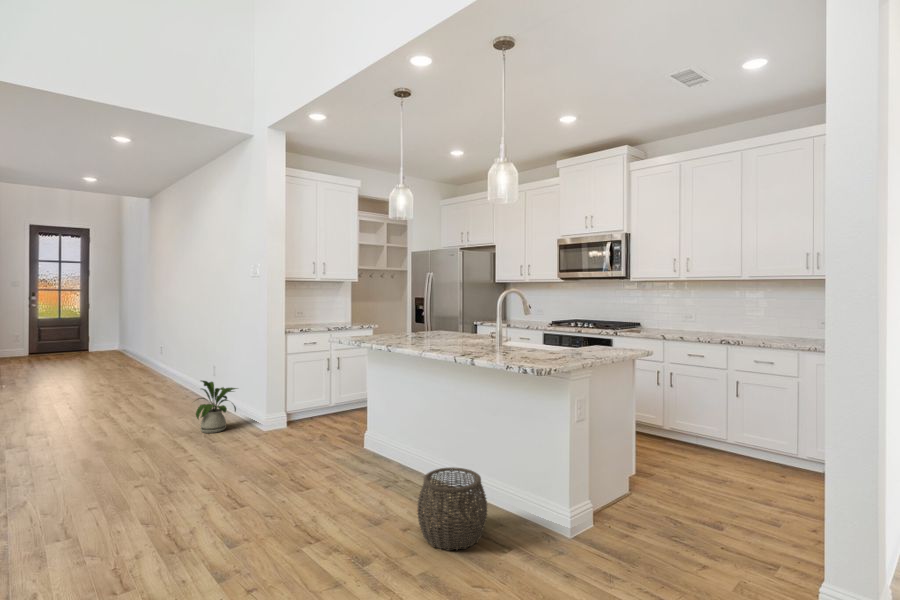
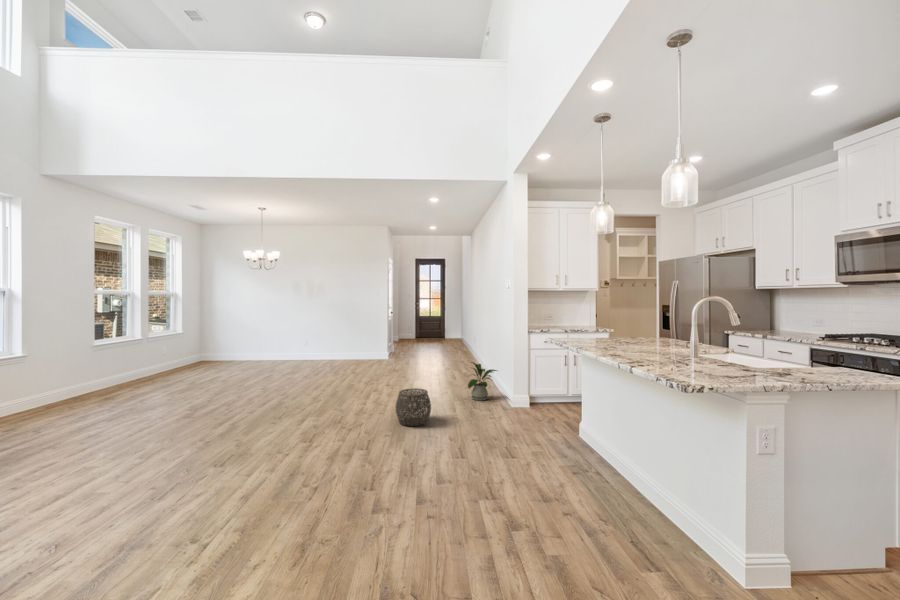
woven basket: present [417,467,487,550] -> present [396,388,431,426]

